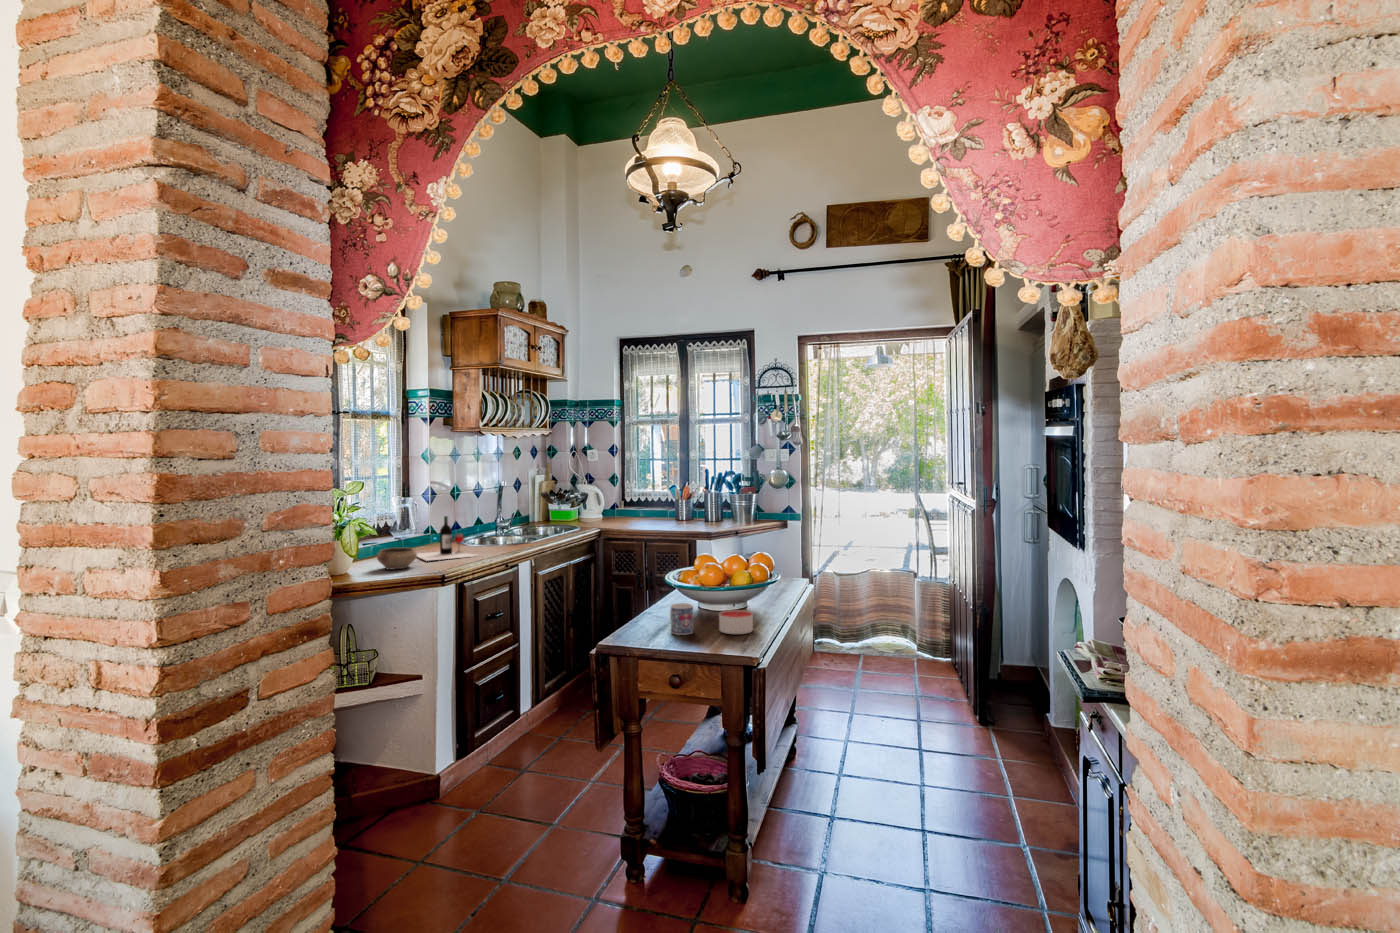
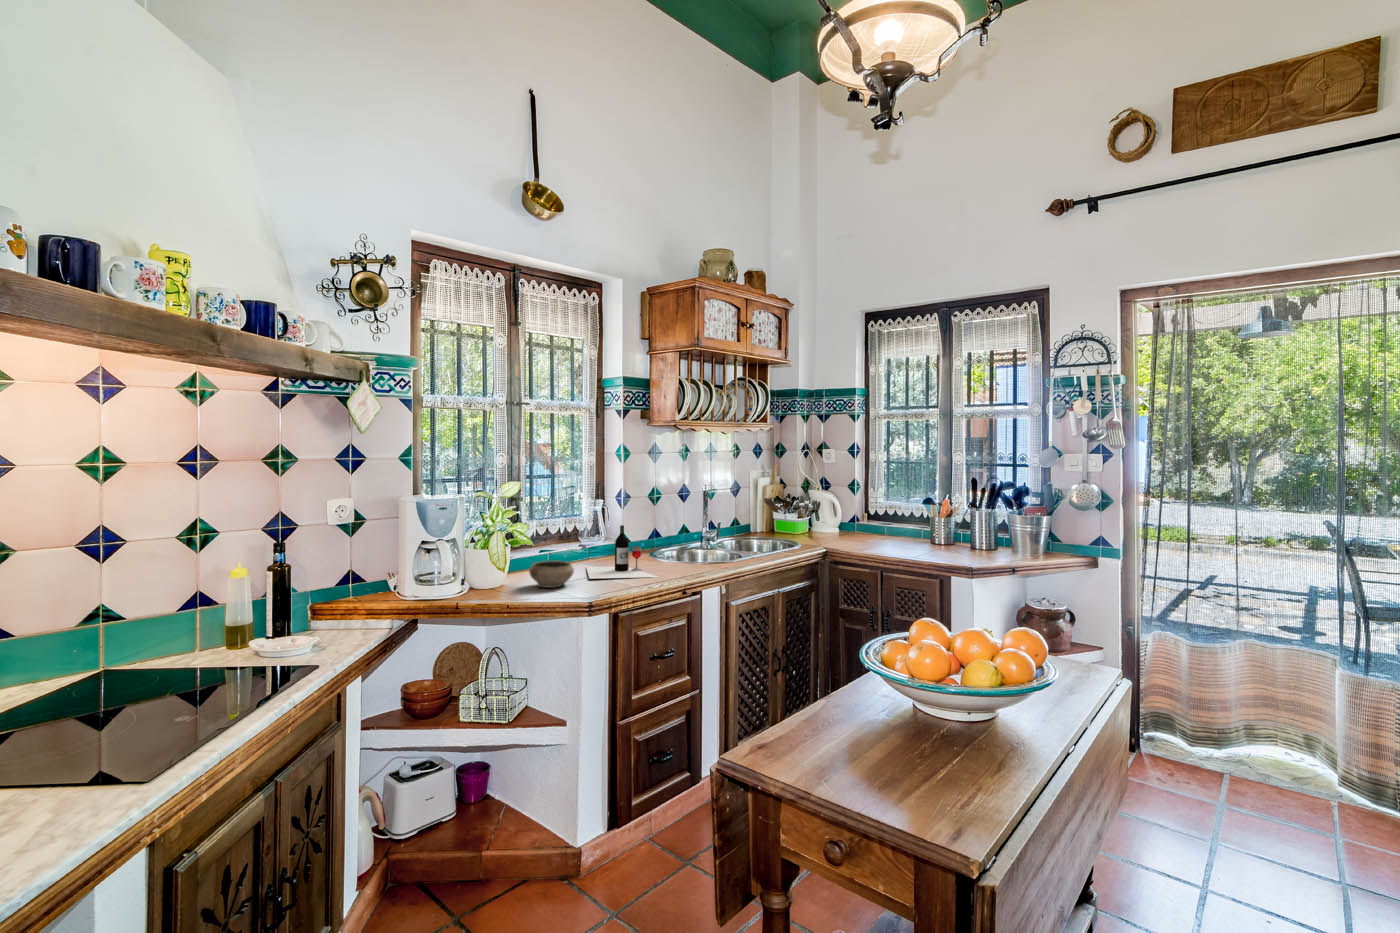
mug: present [670,603,693,635] -> none [847,704,887,764]
candle: present [719,610,753,634] -> none [935,729,1000,785]

